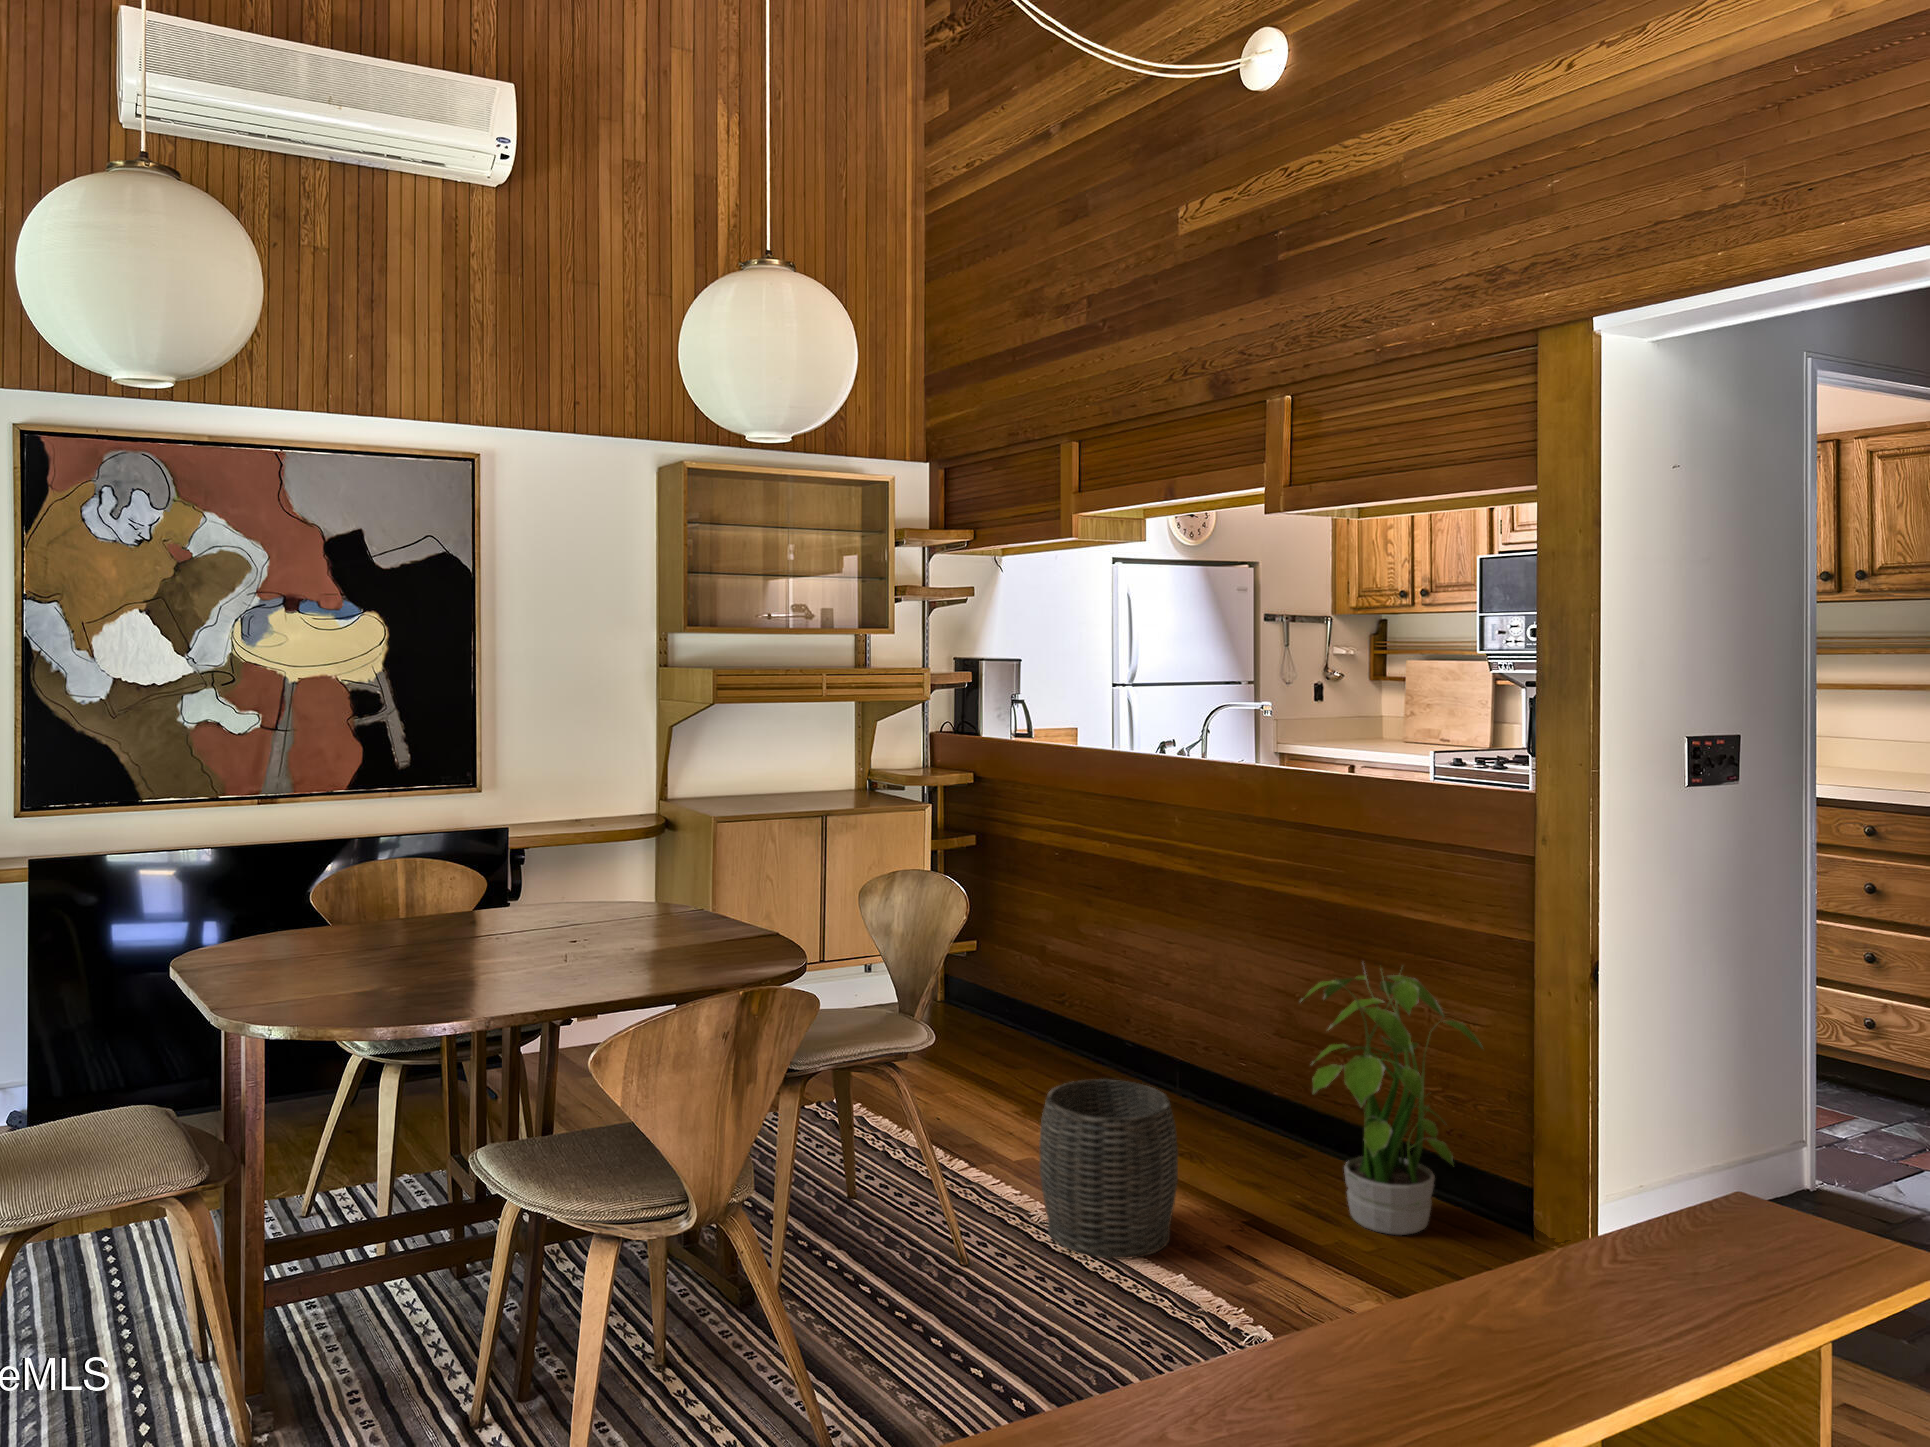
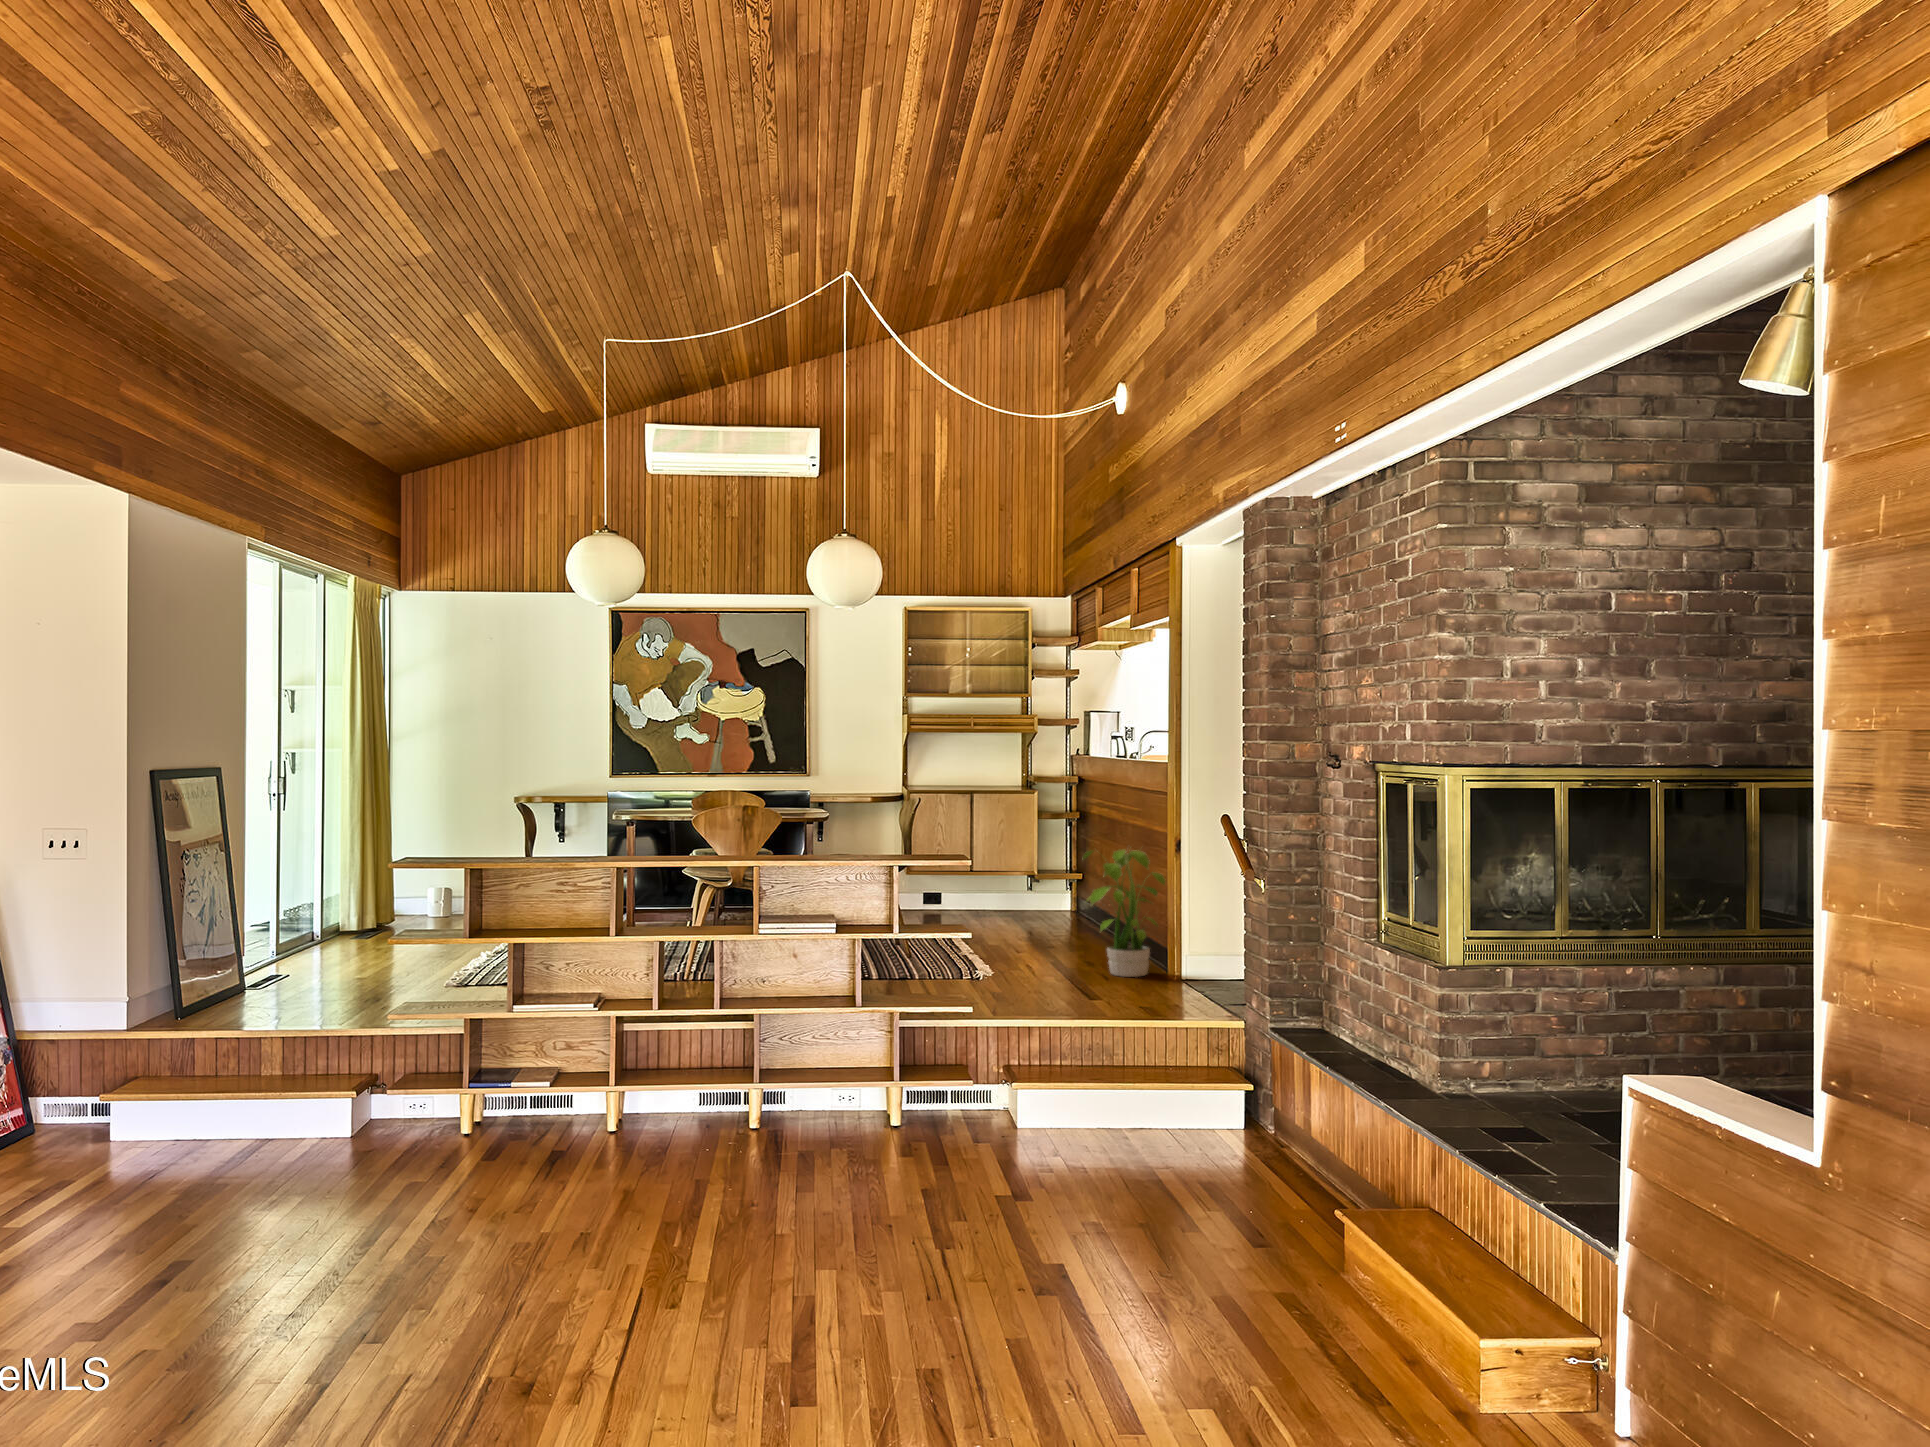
woven basket: present [1040,1079,1178,1259] -> none [957,897,1021,970]

